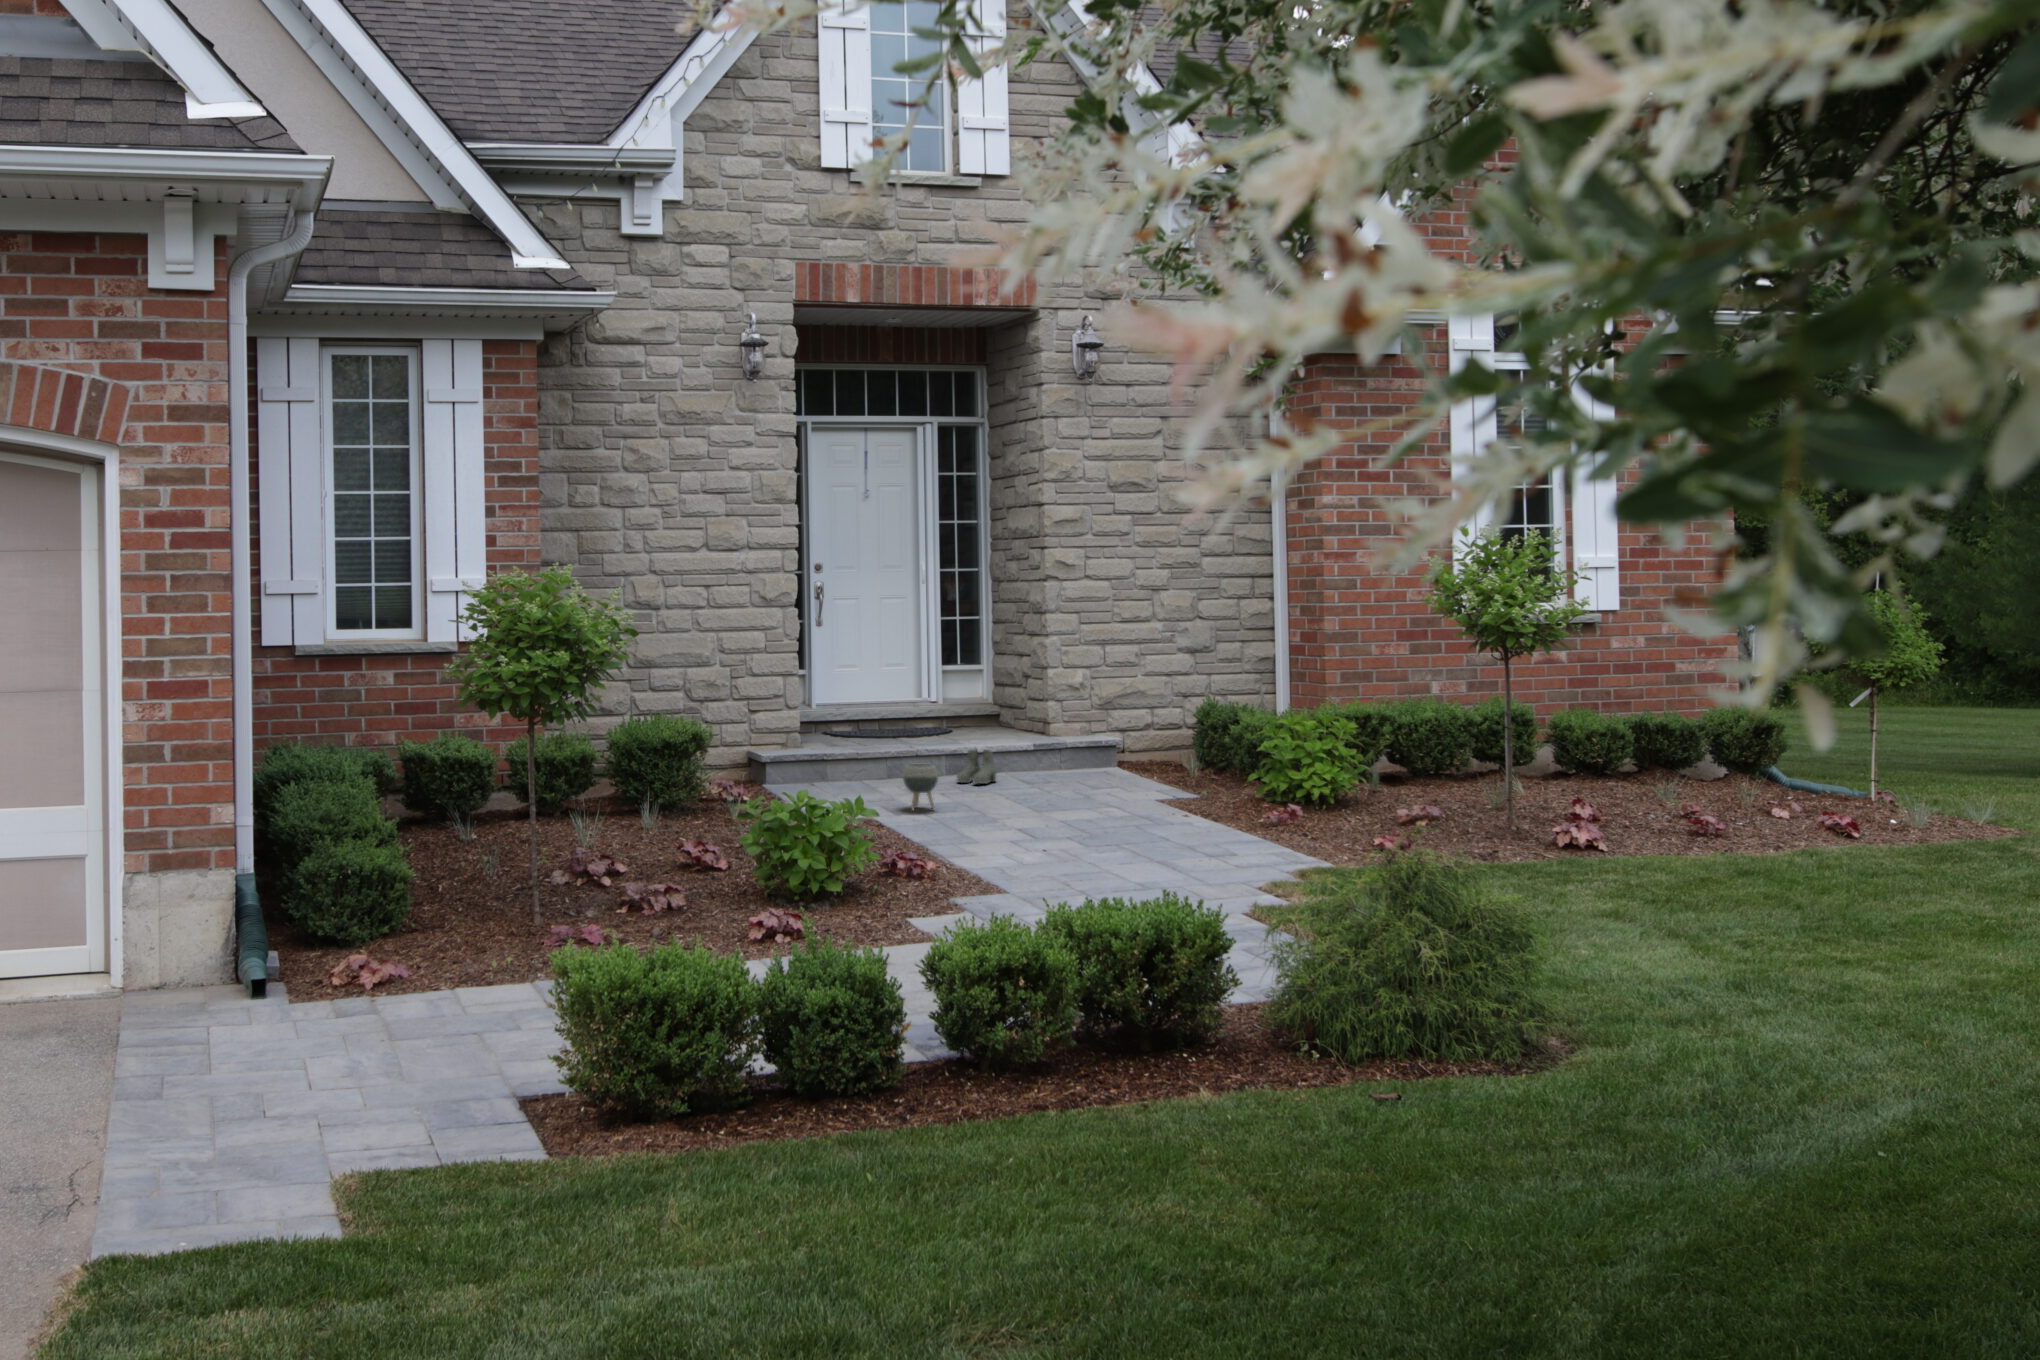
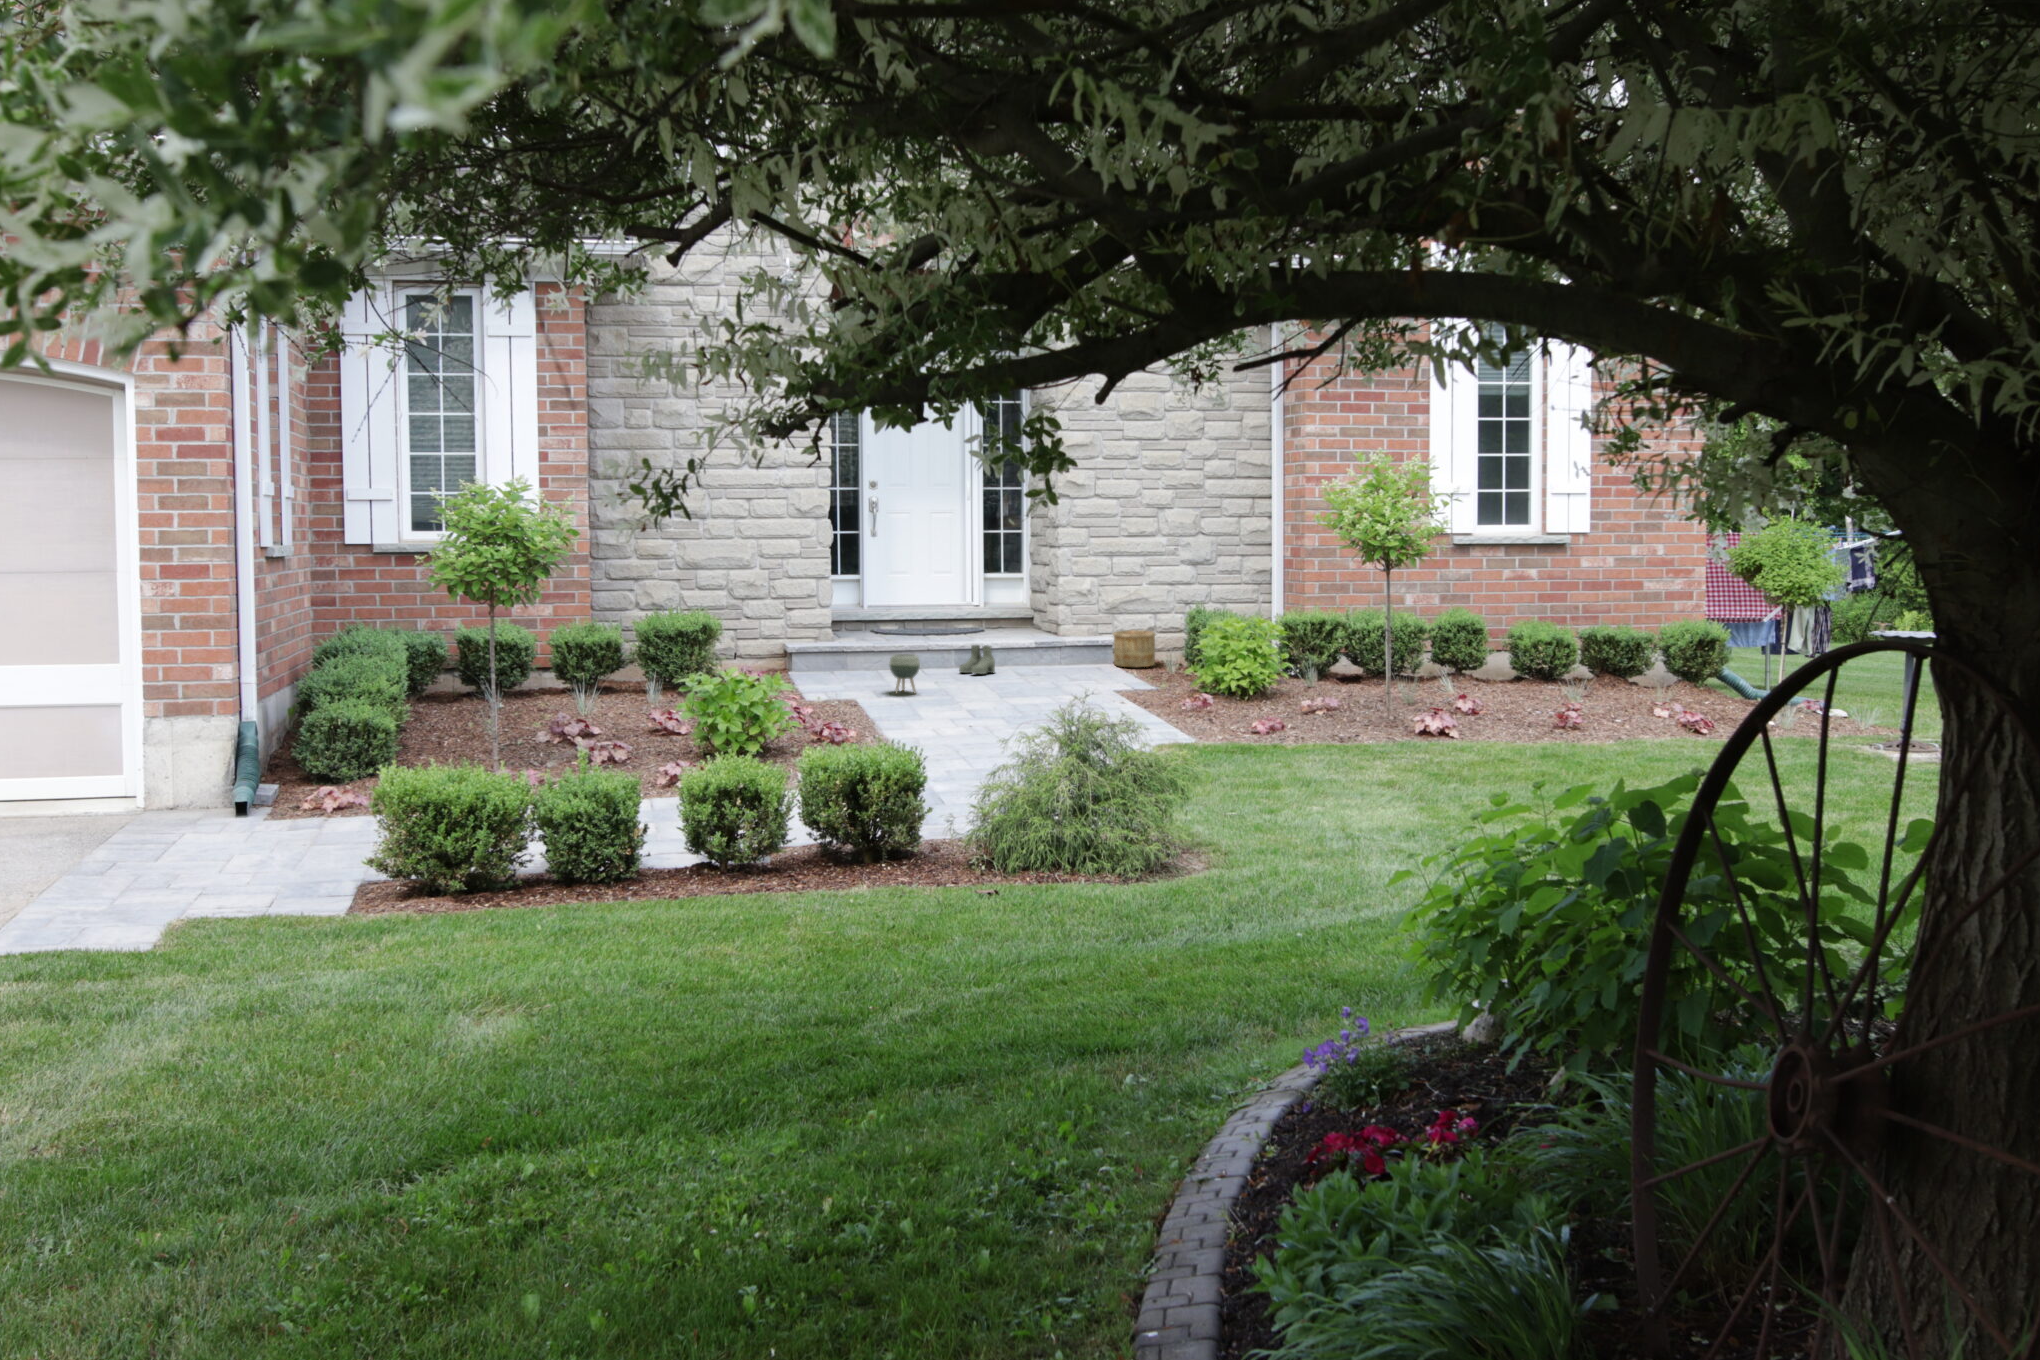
wooden bucket: none [1114,728,1165,771] -> present [1113,630,1156,667]

